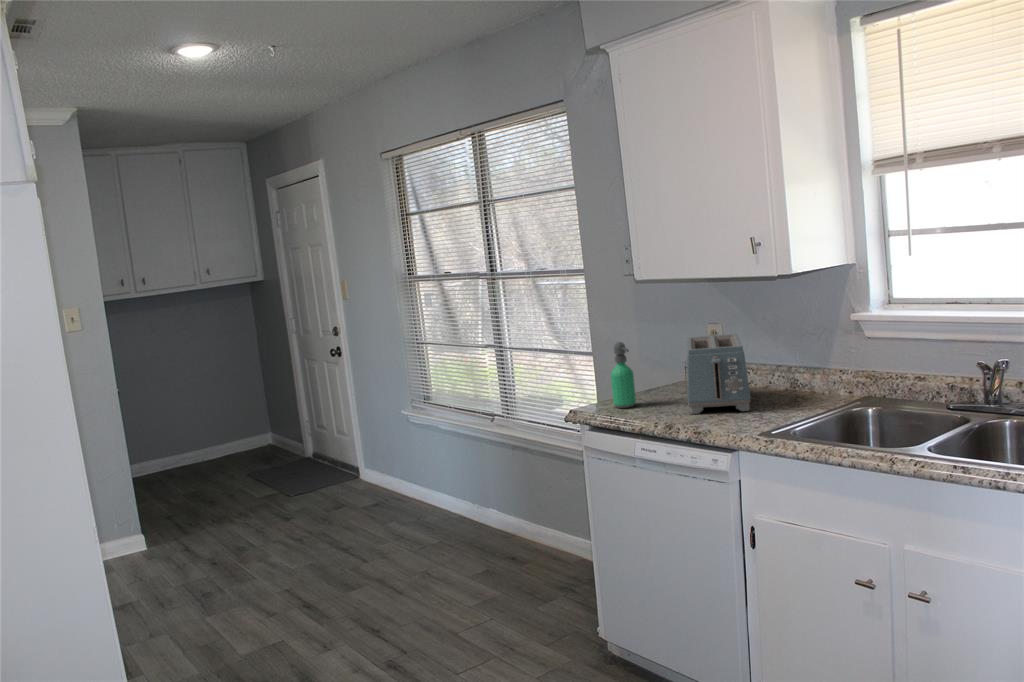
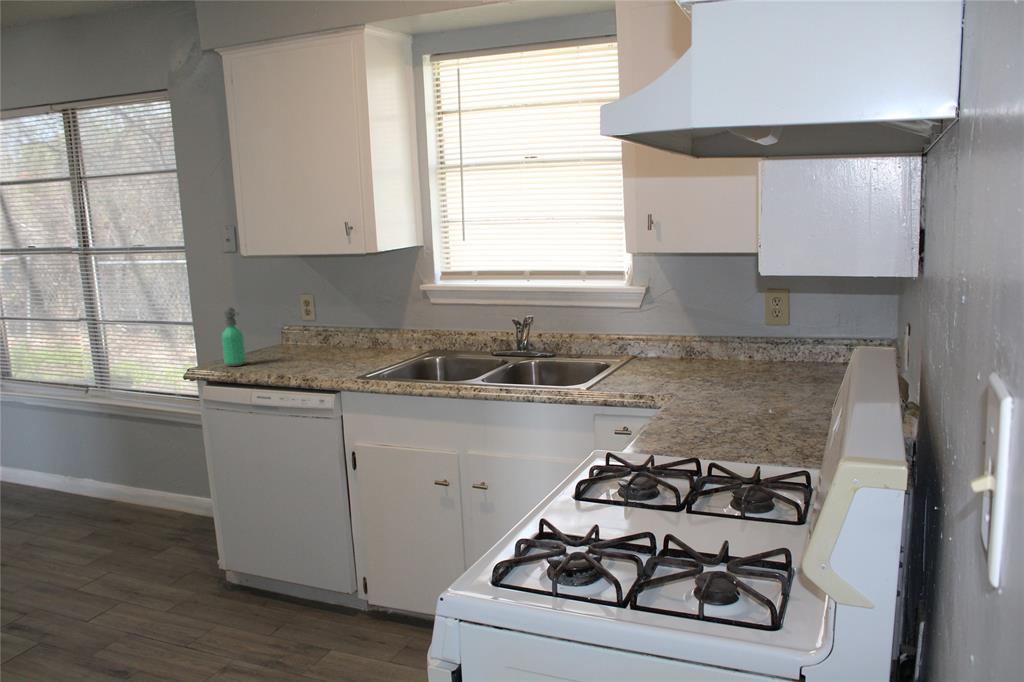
toaster: present [687,334,751,414] -> none [291,301,348,368]

